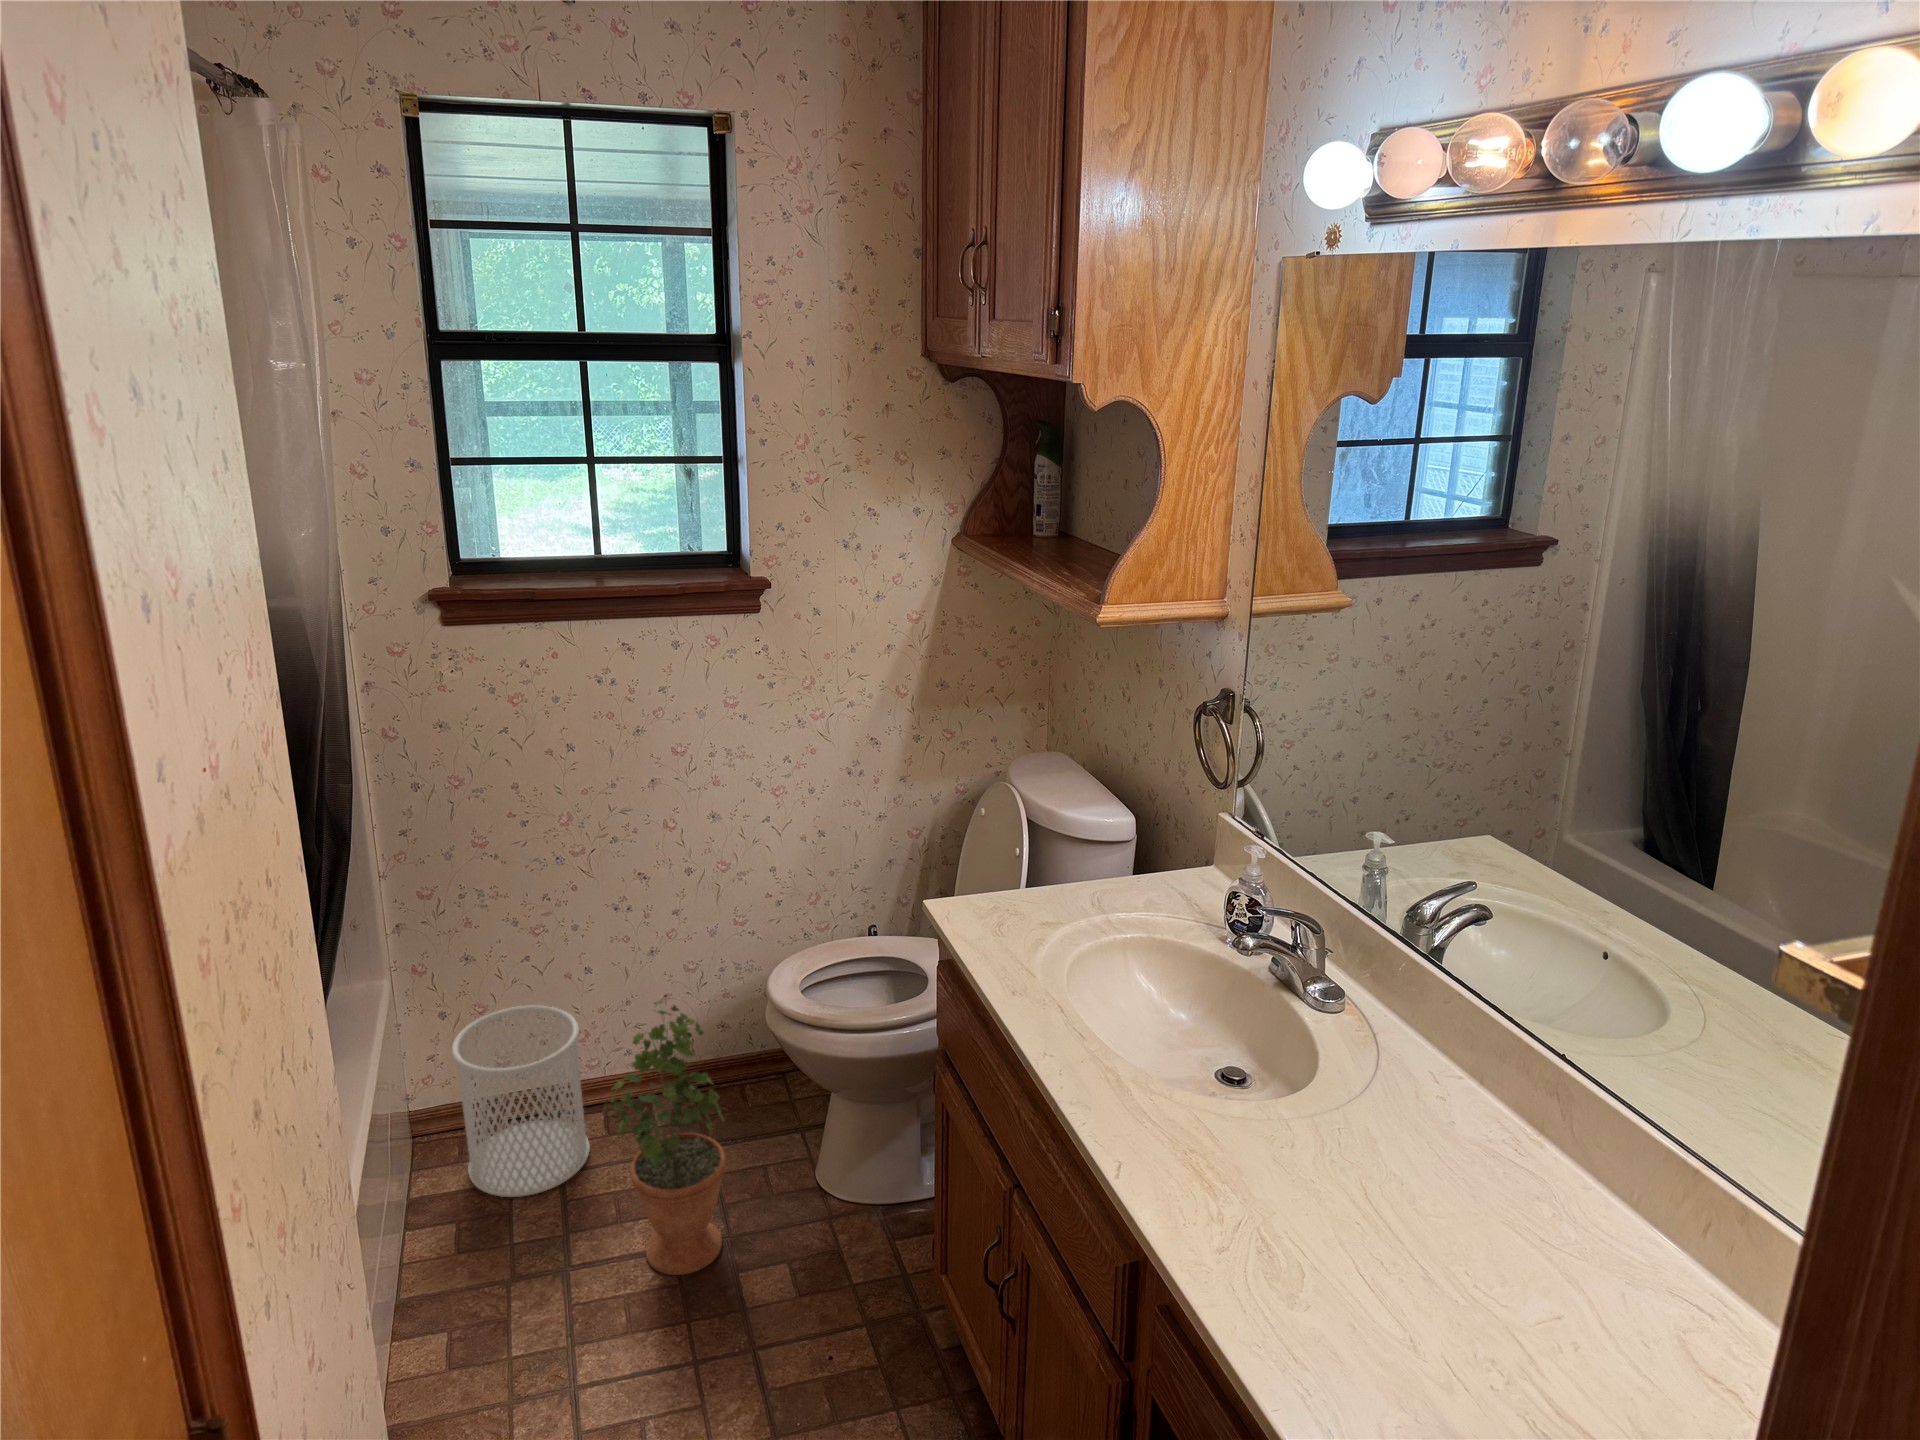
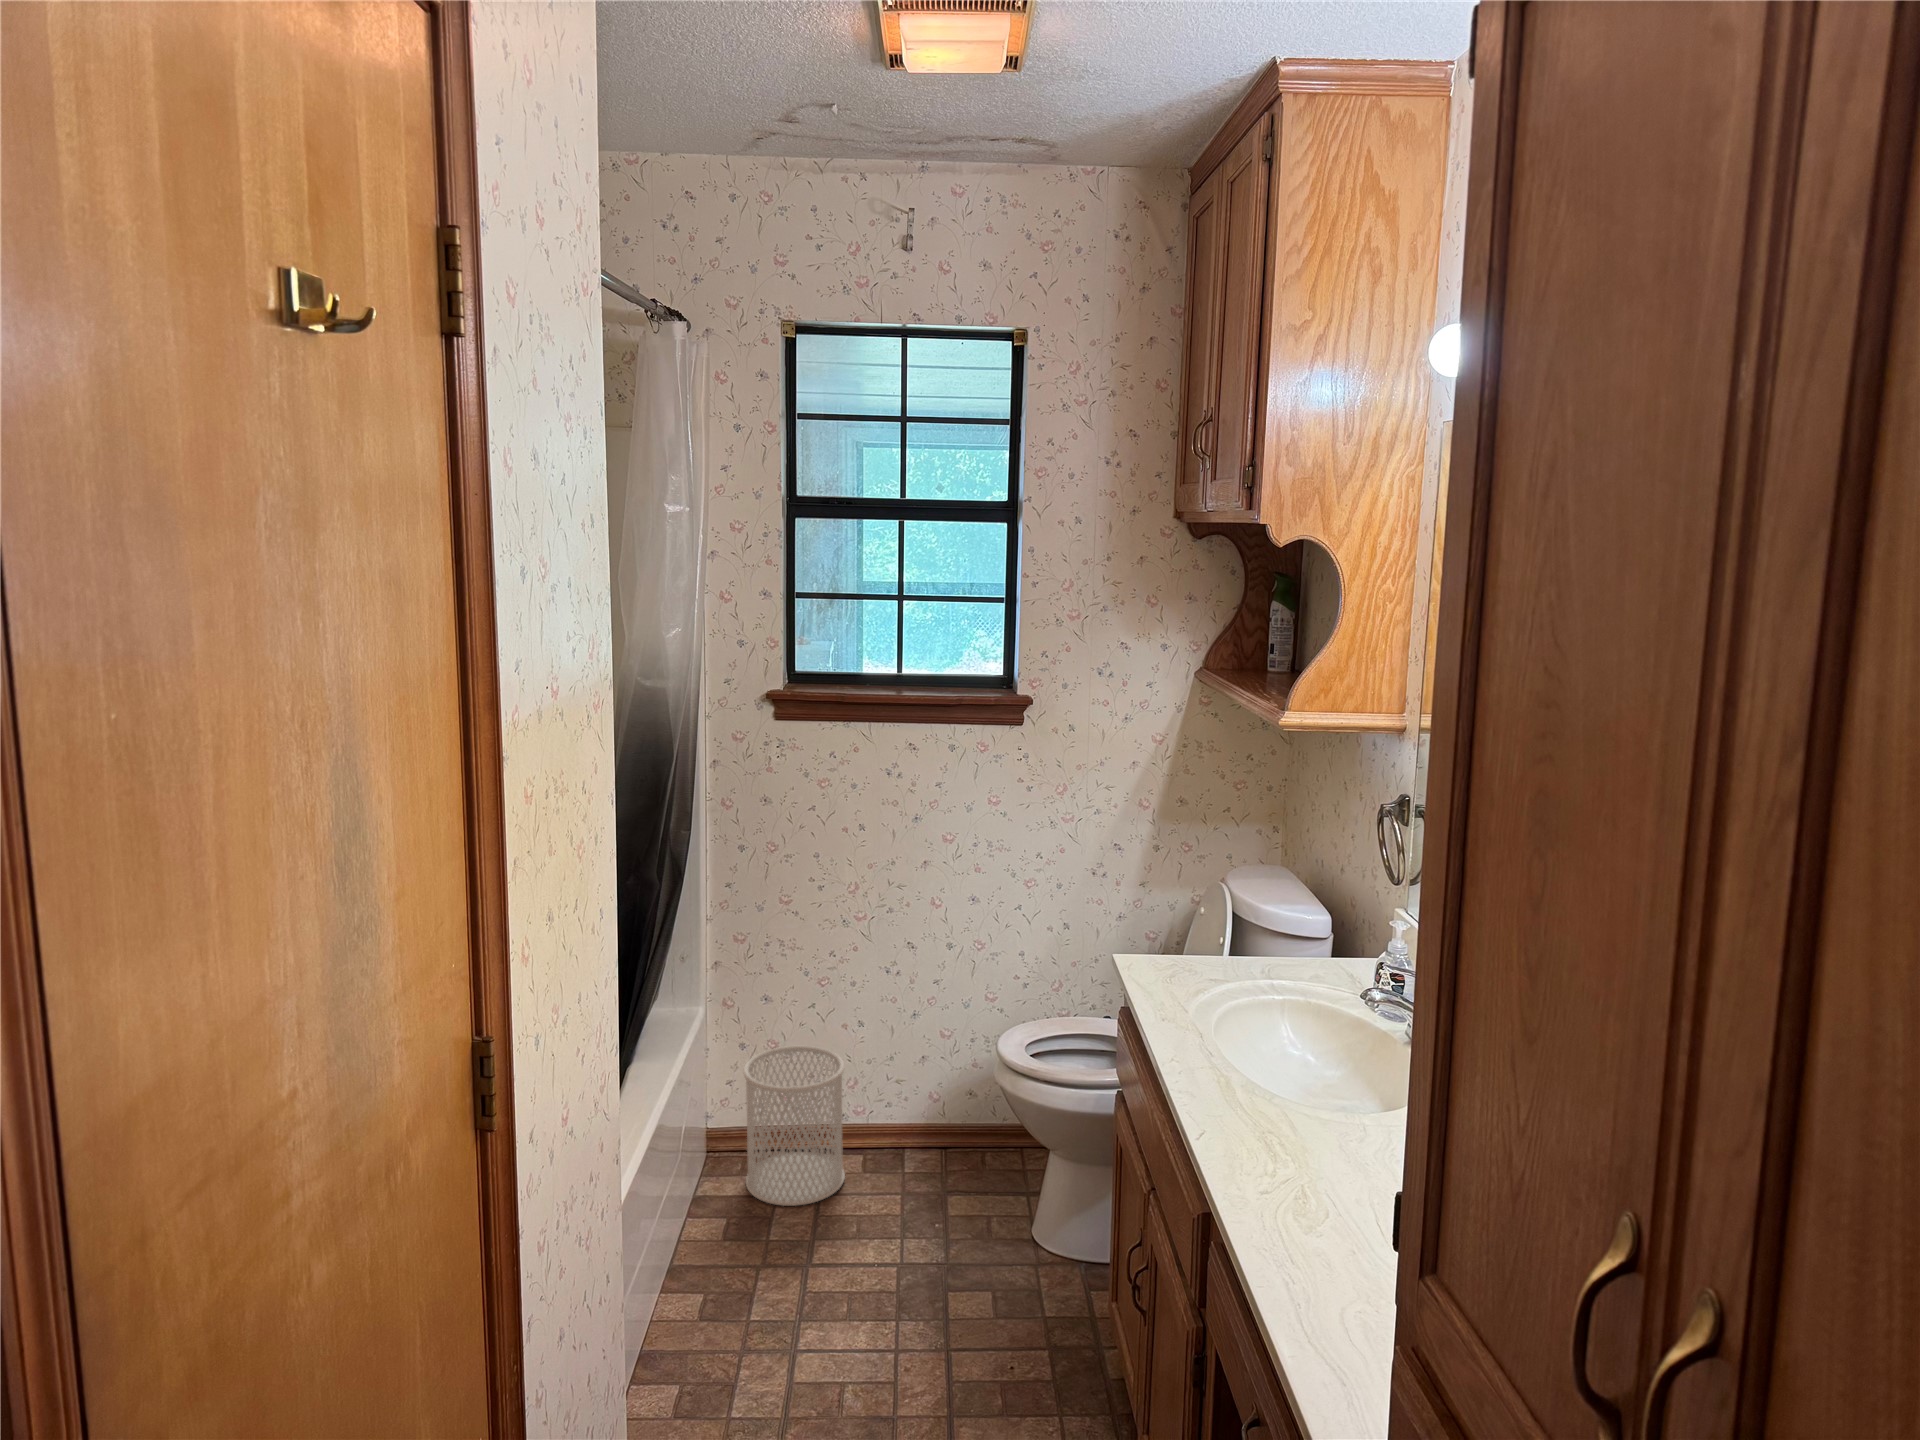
potted plant: present [605,1001,725,1275] -> none [847,1037,948,1286]

